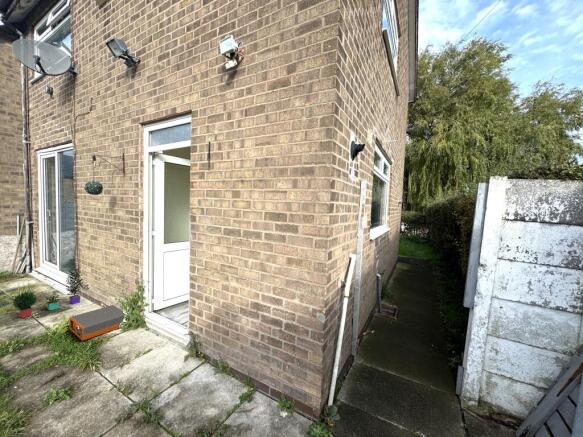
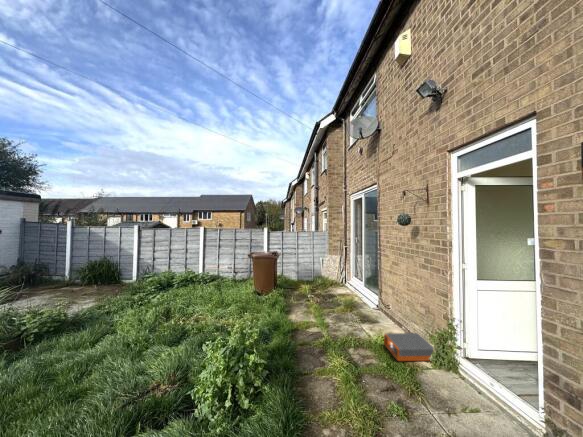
potted plant: present [13,266,83,318] -> none [344,286,387,322]

